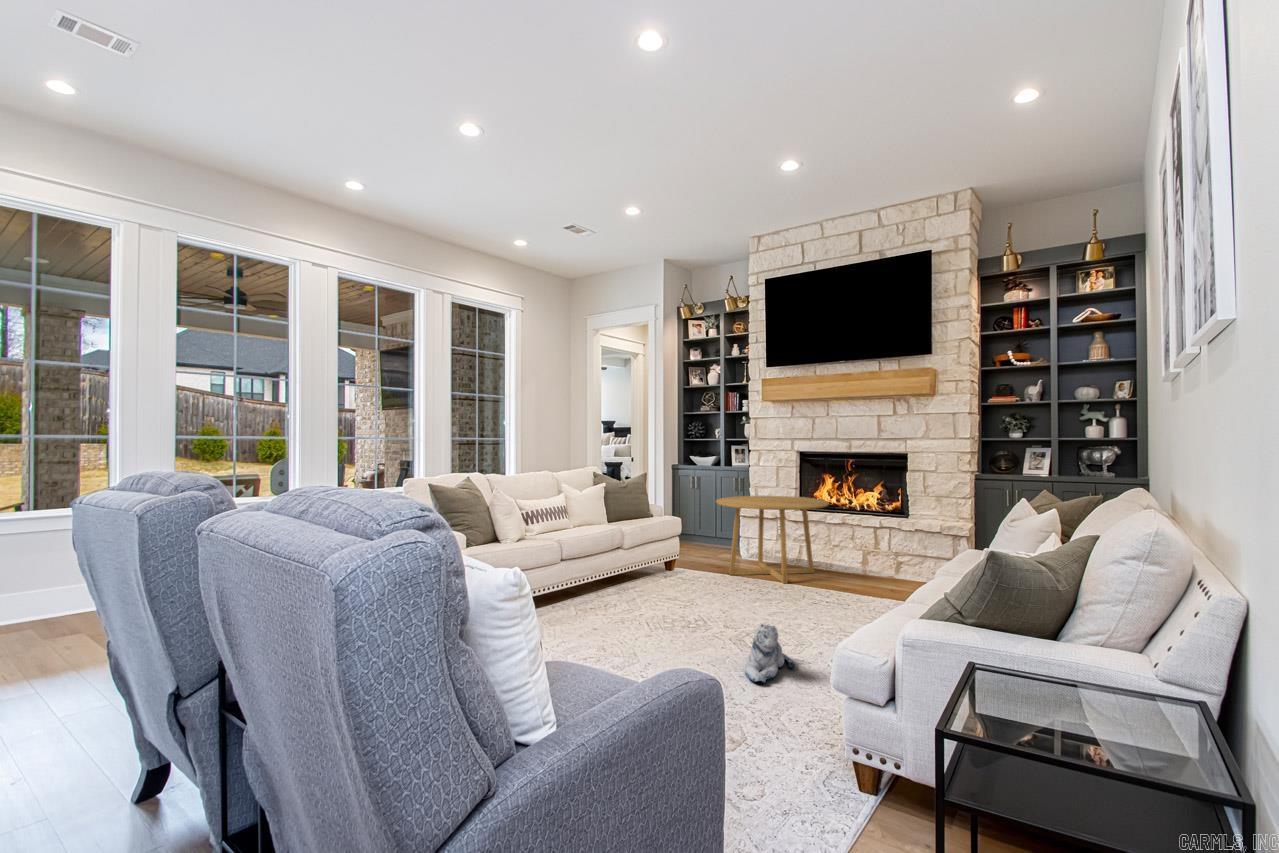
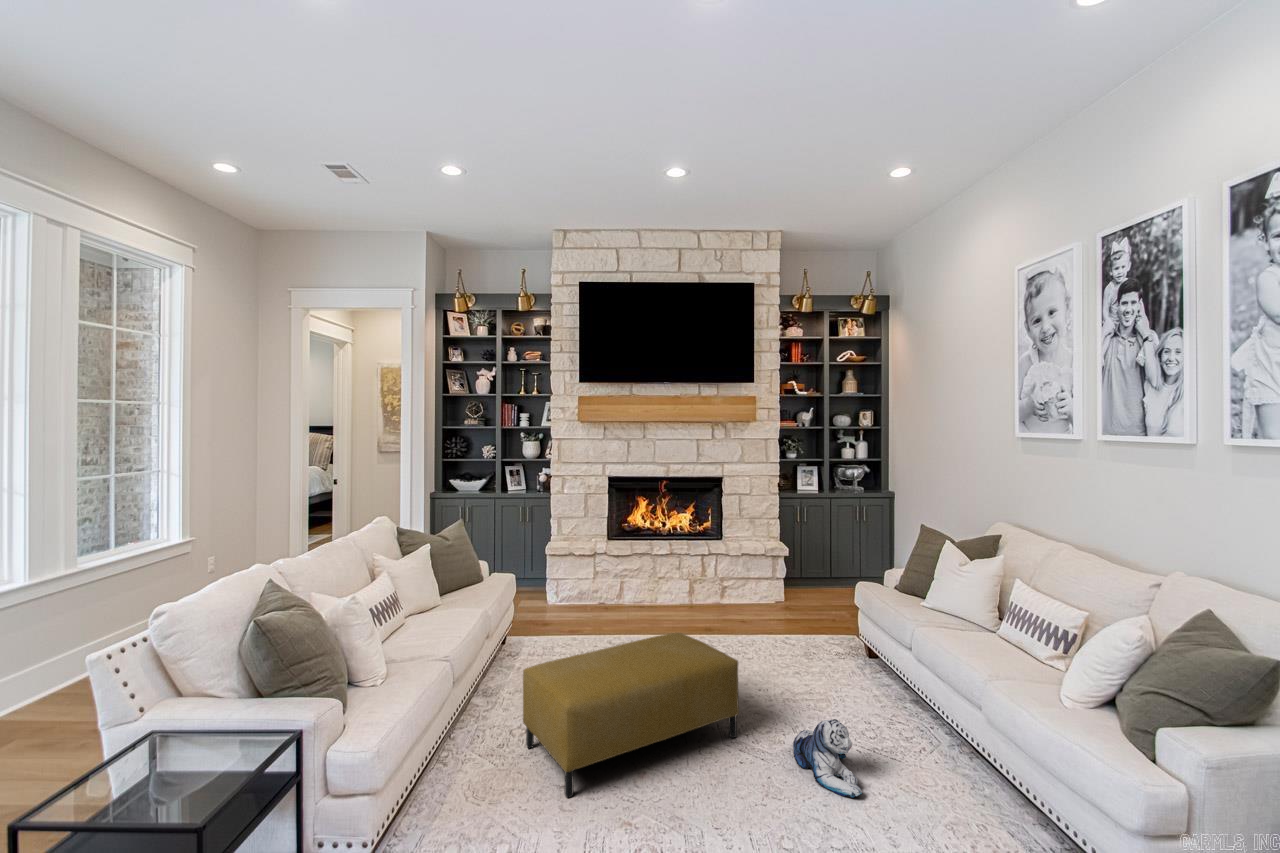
round table: present [716,496,829,584] -> none [551,528,677,633]
ottoman: none [581,555,738,641] -> present [523,633,739,798]

